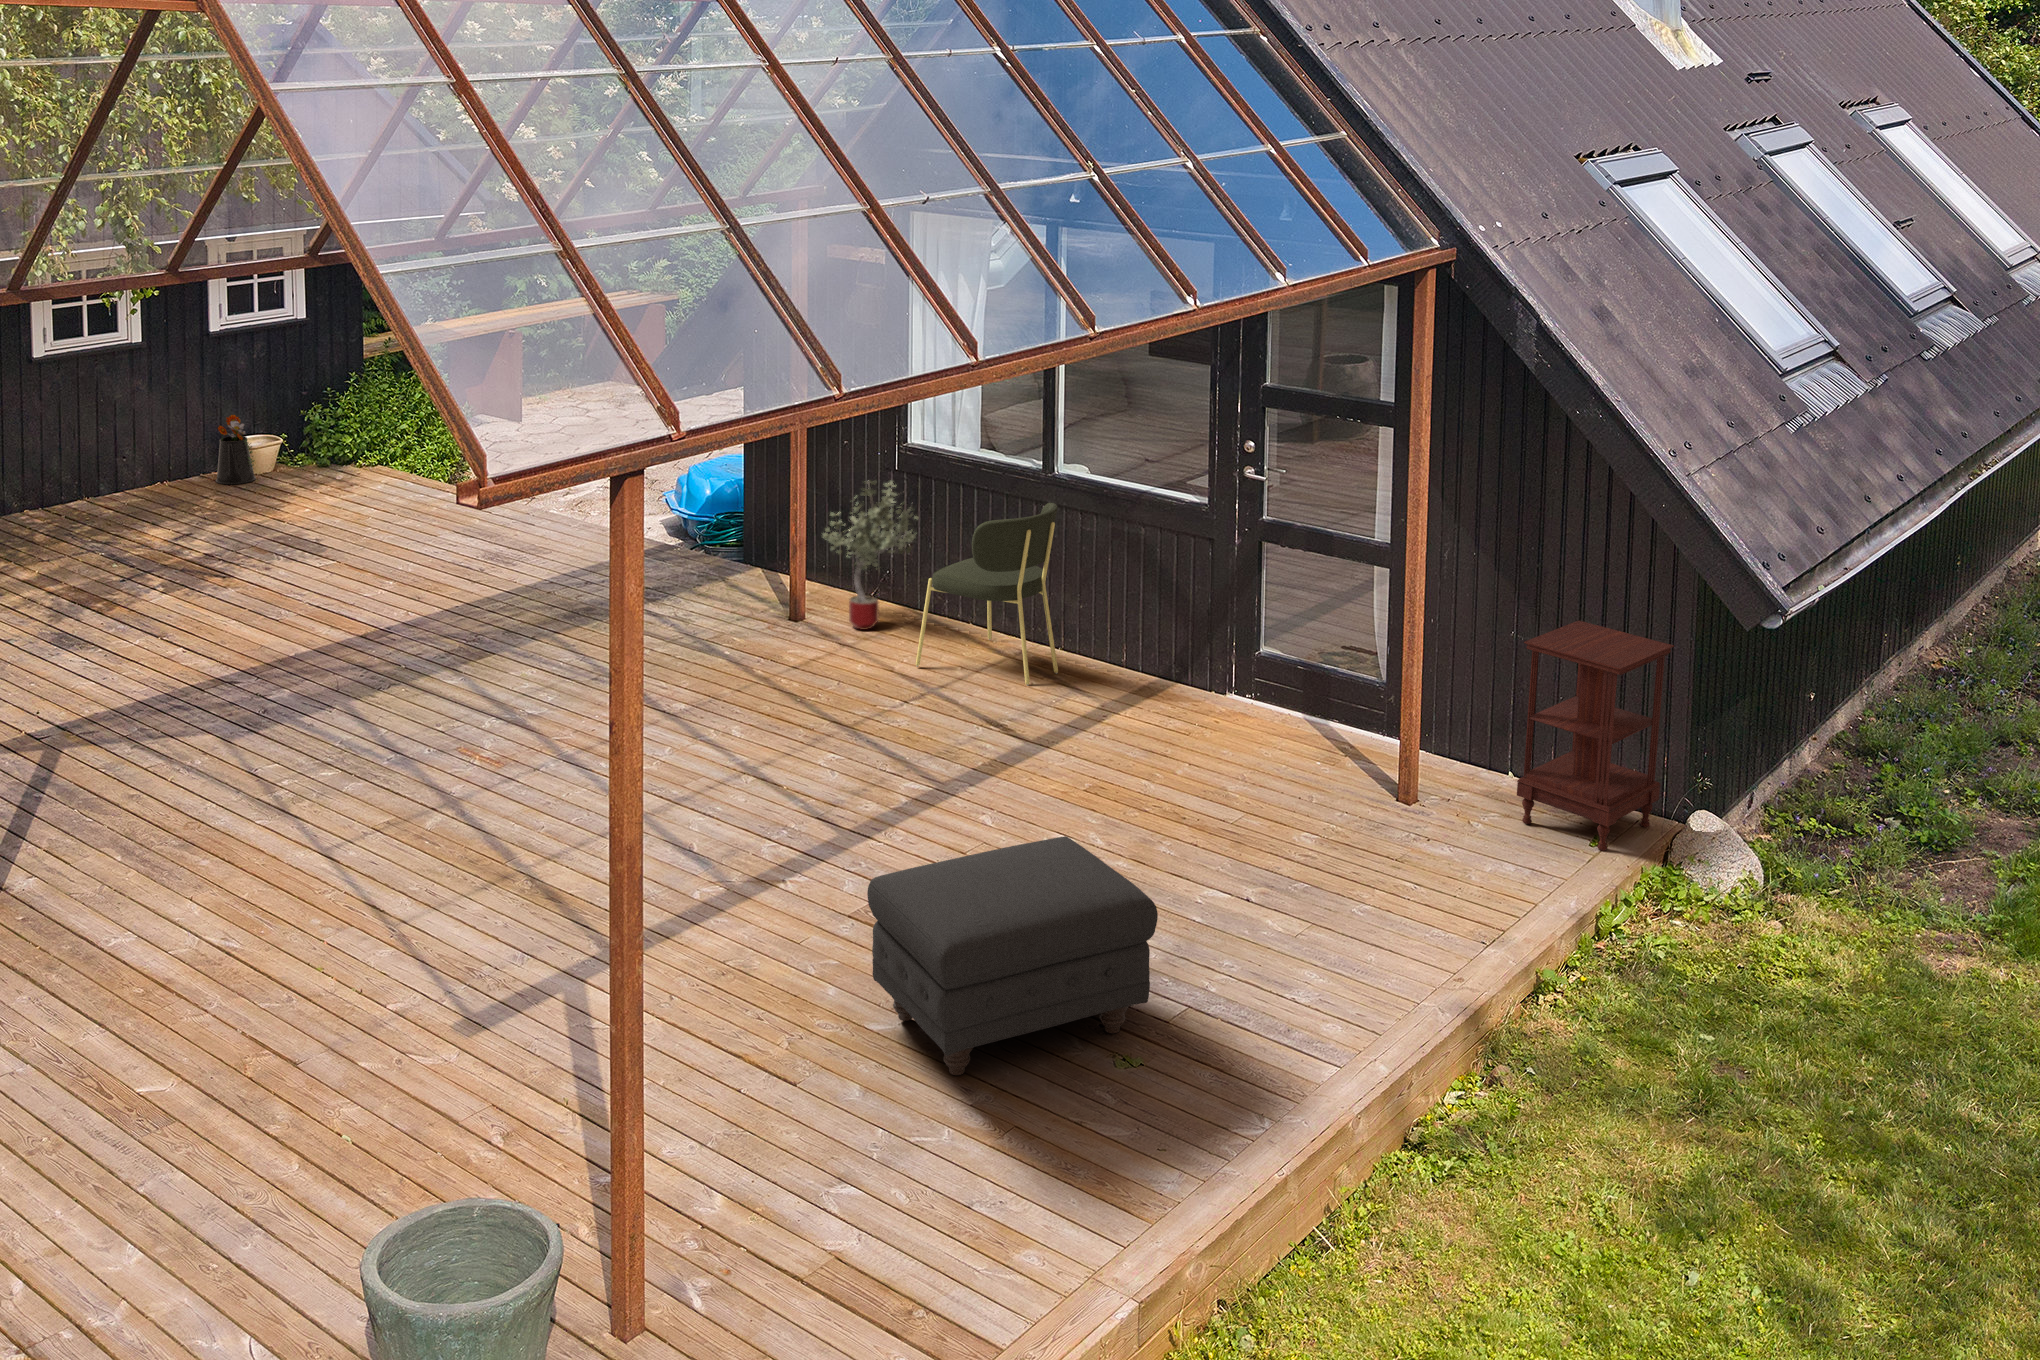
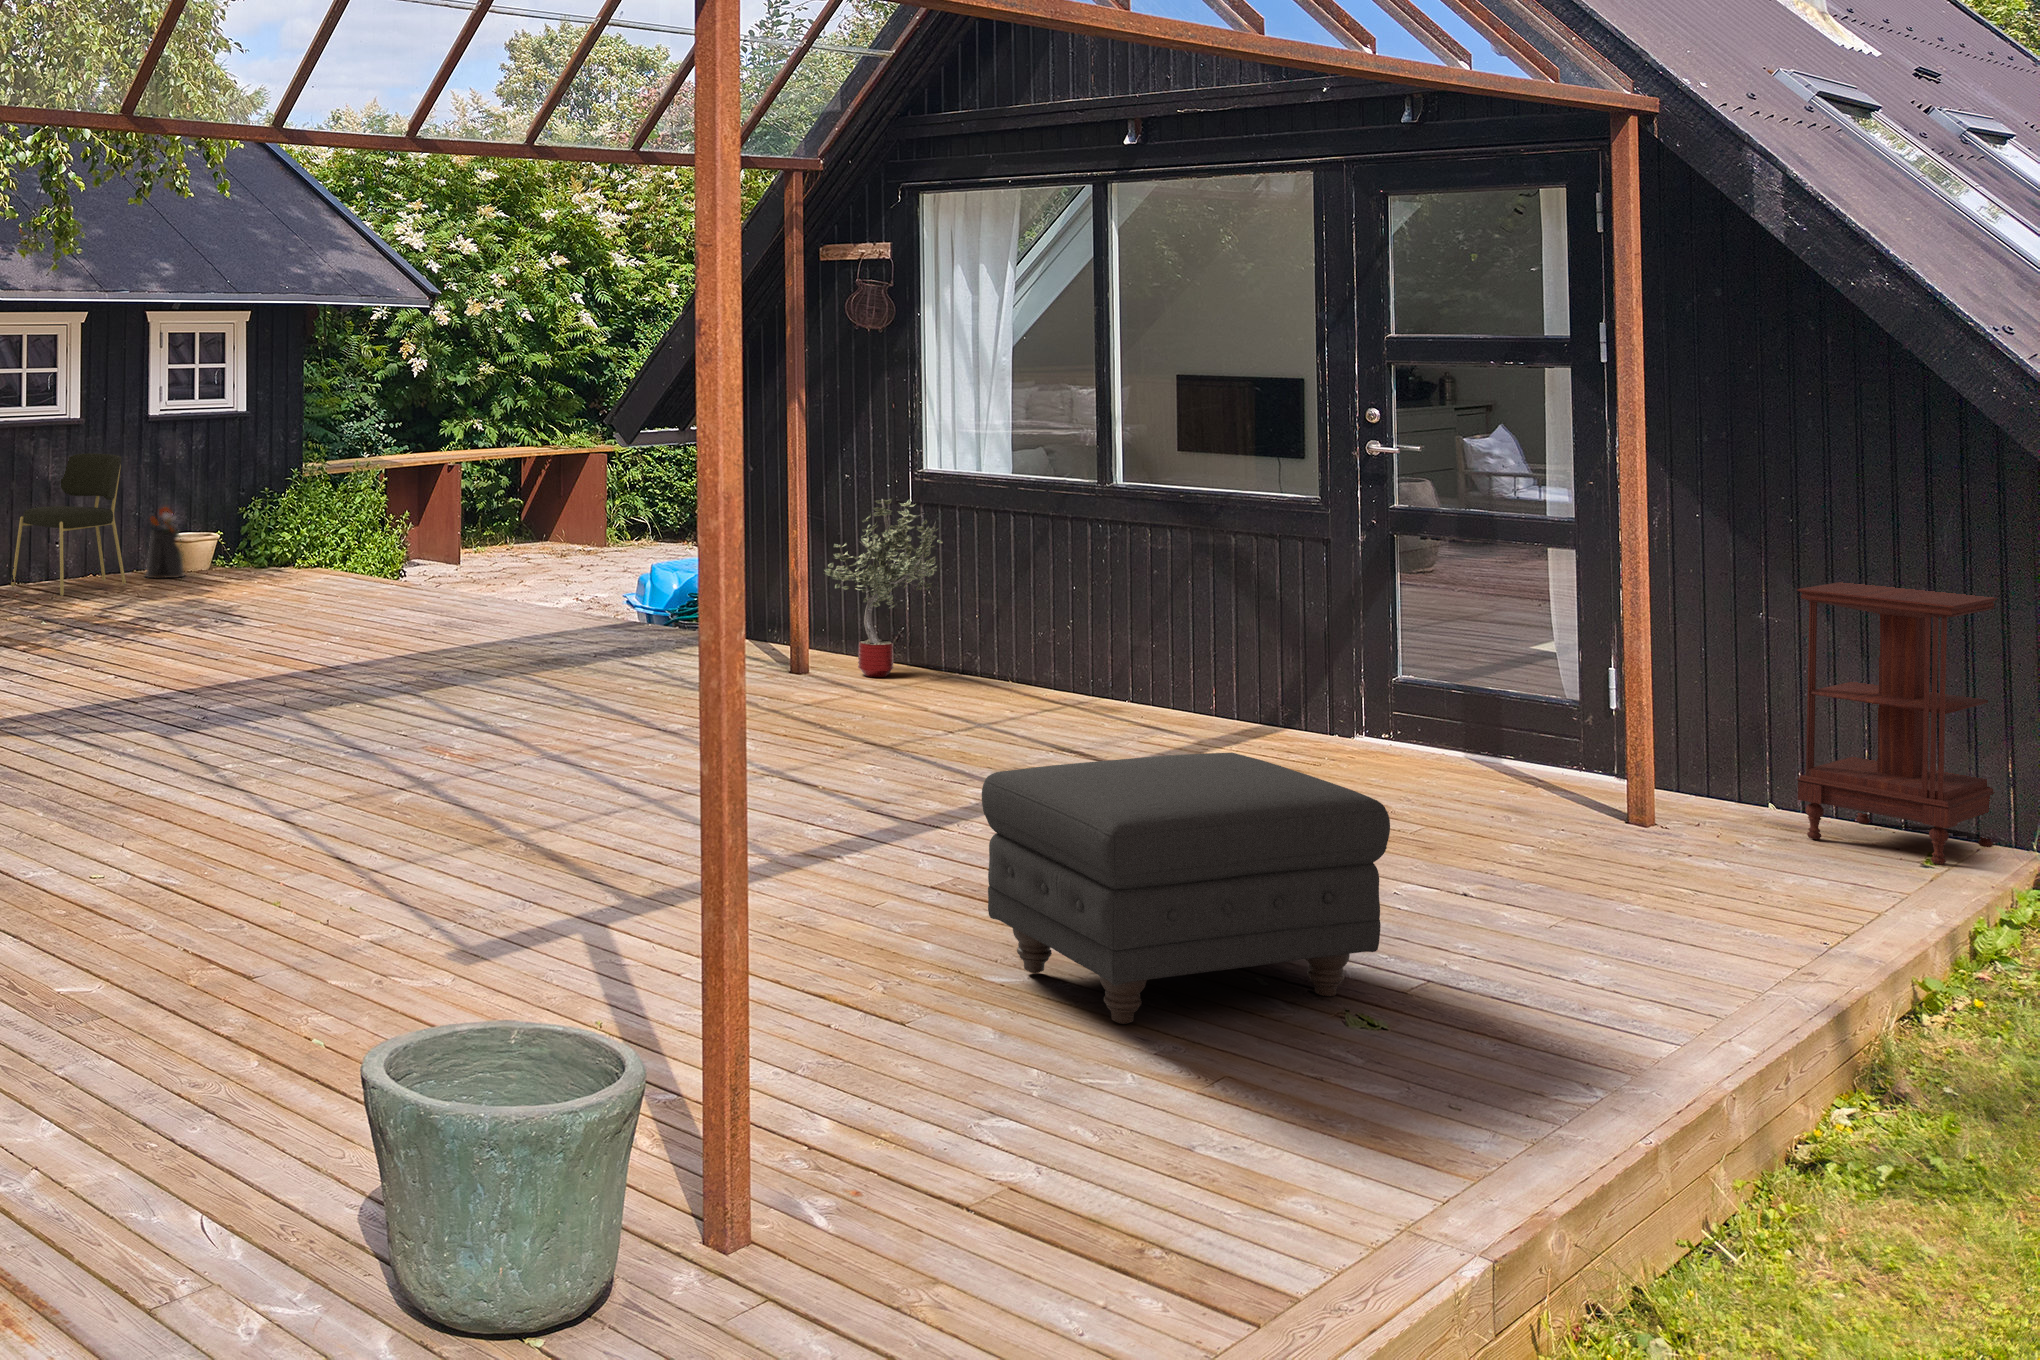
dining chair: present [916,503,1058,686] -> present [11,453,126,596]

